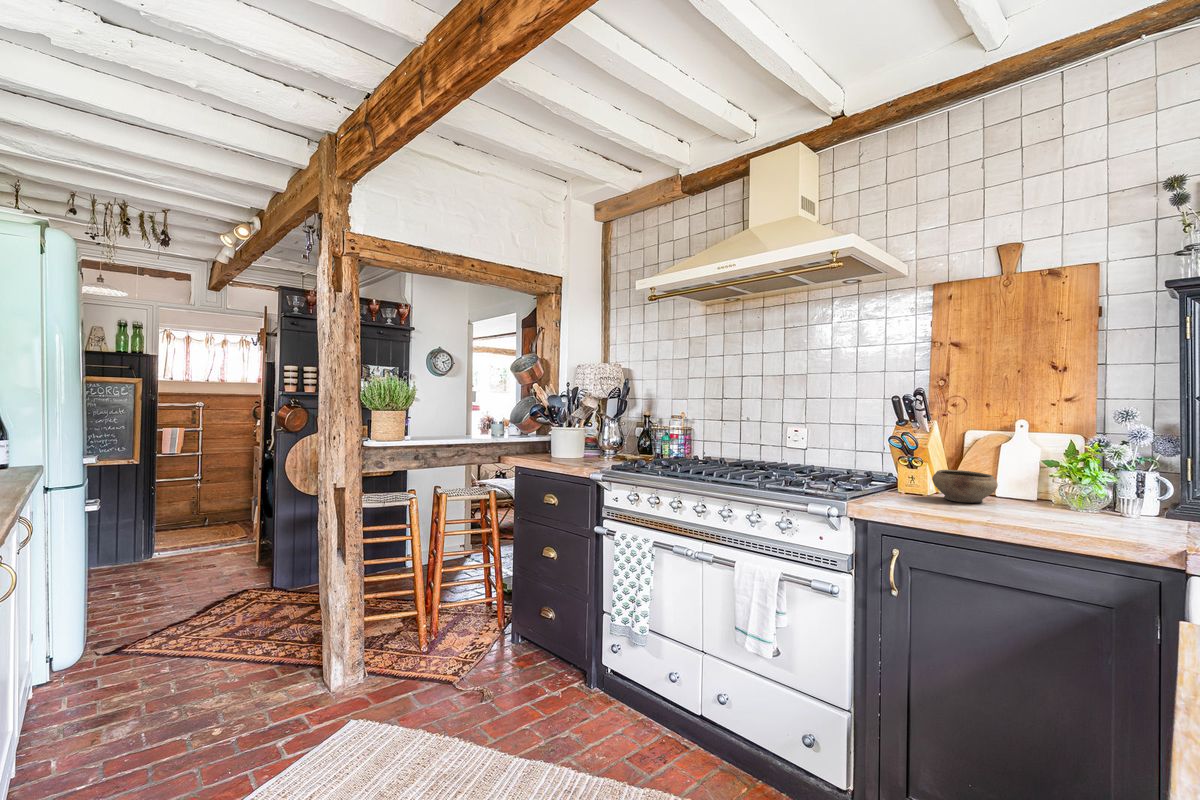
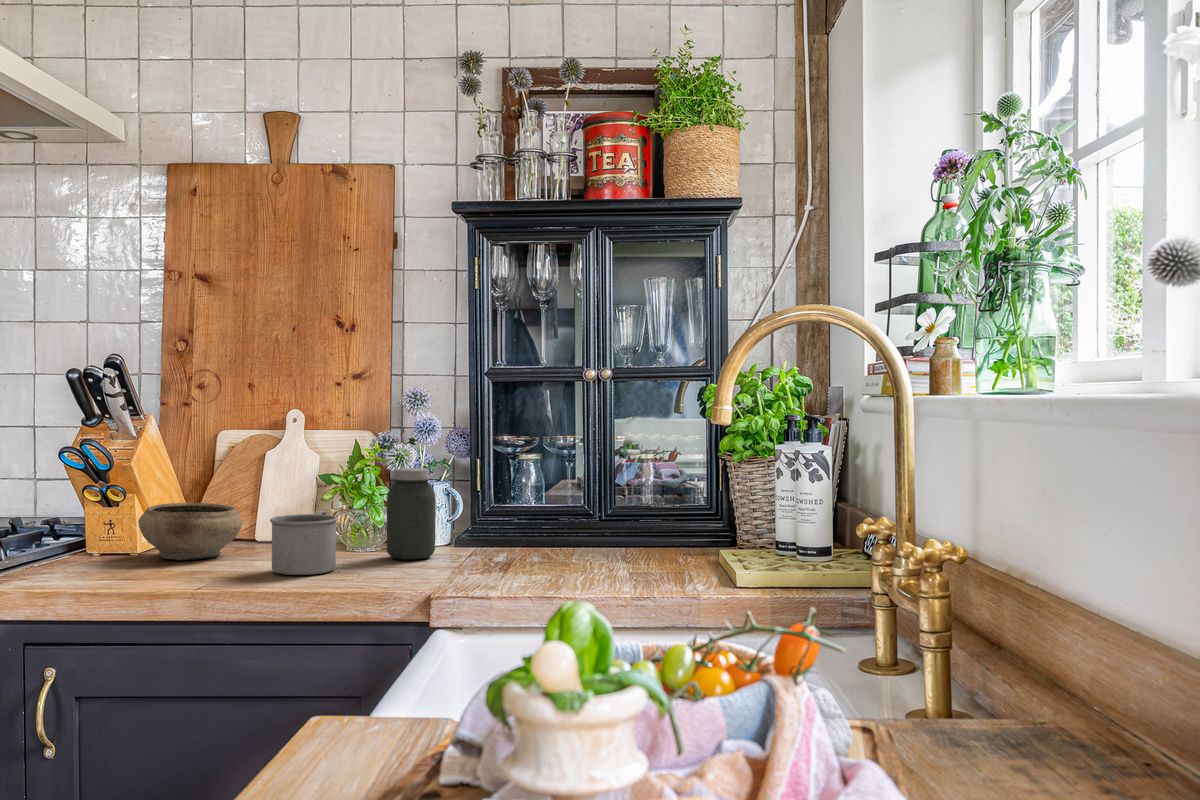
jar: none [1114,460,1158,522] -> present [387,468,436,560]
mug: none [1030,482,1082,522] -> present [270,511,338,575]

